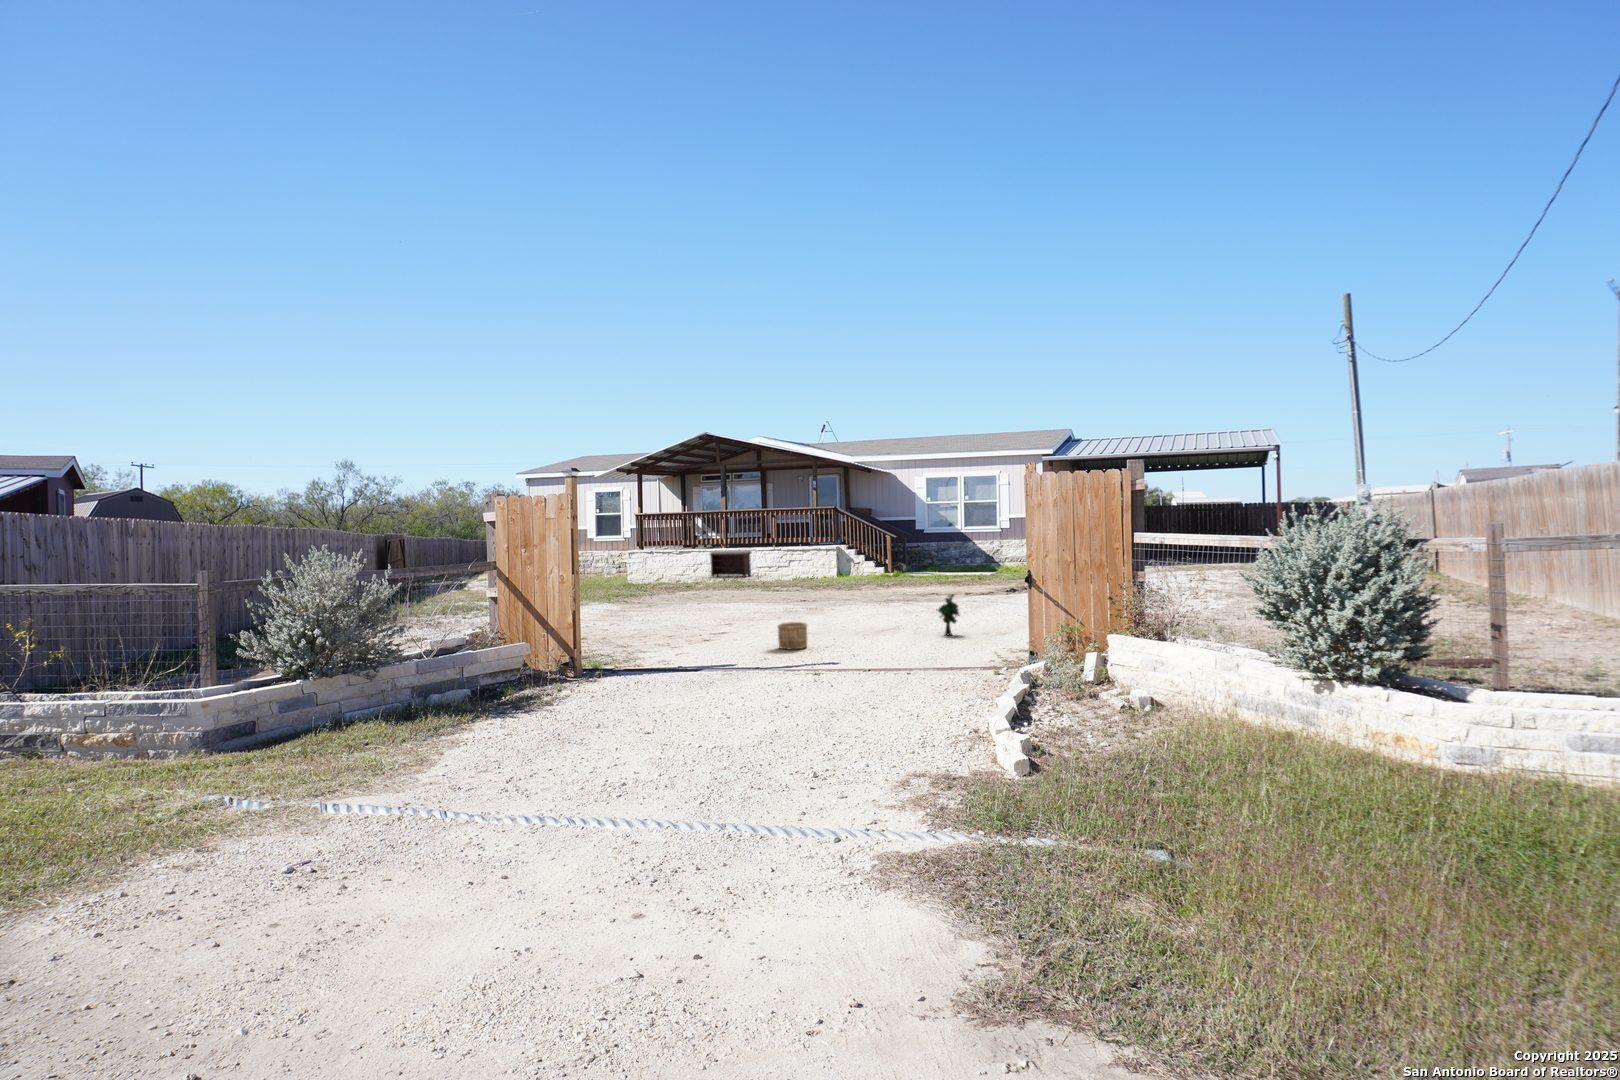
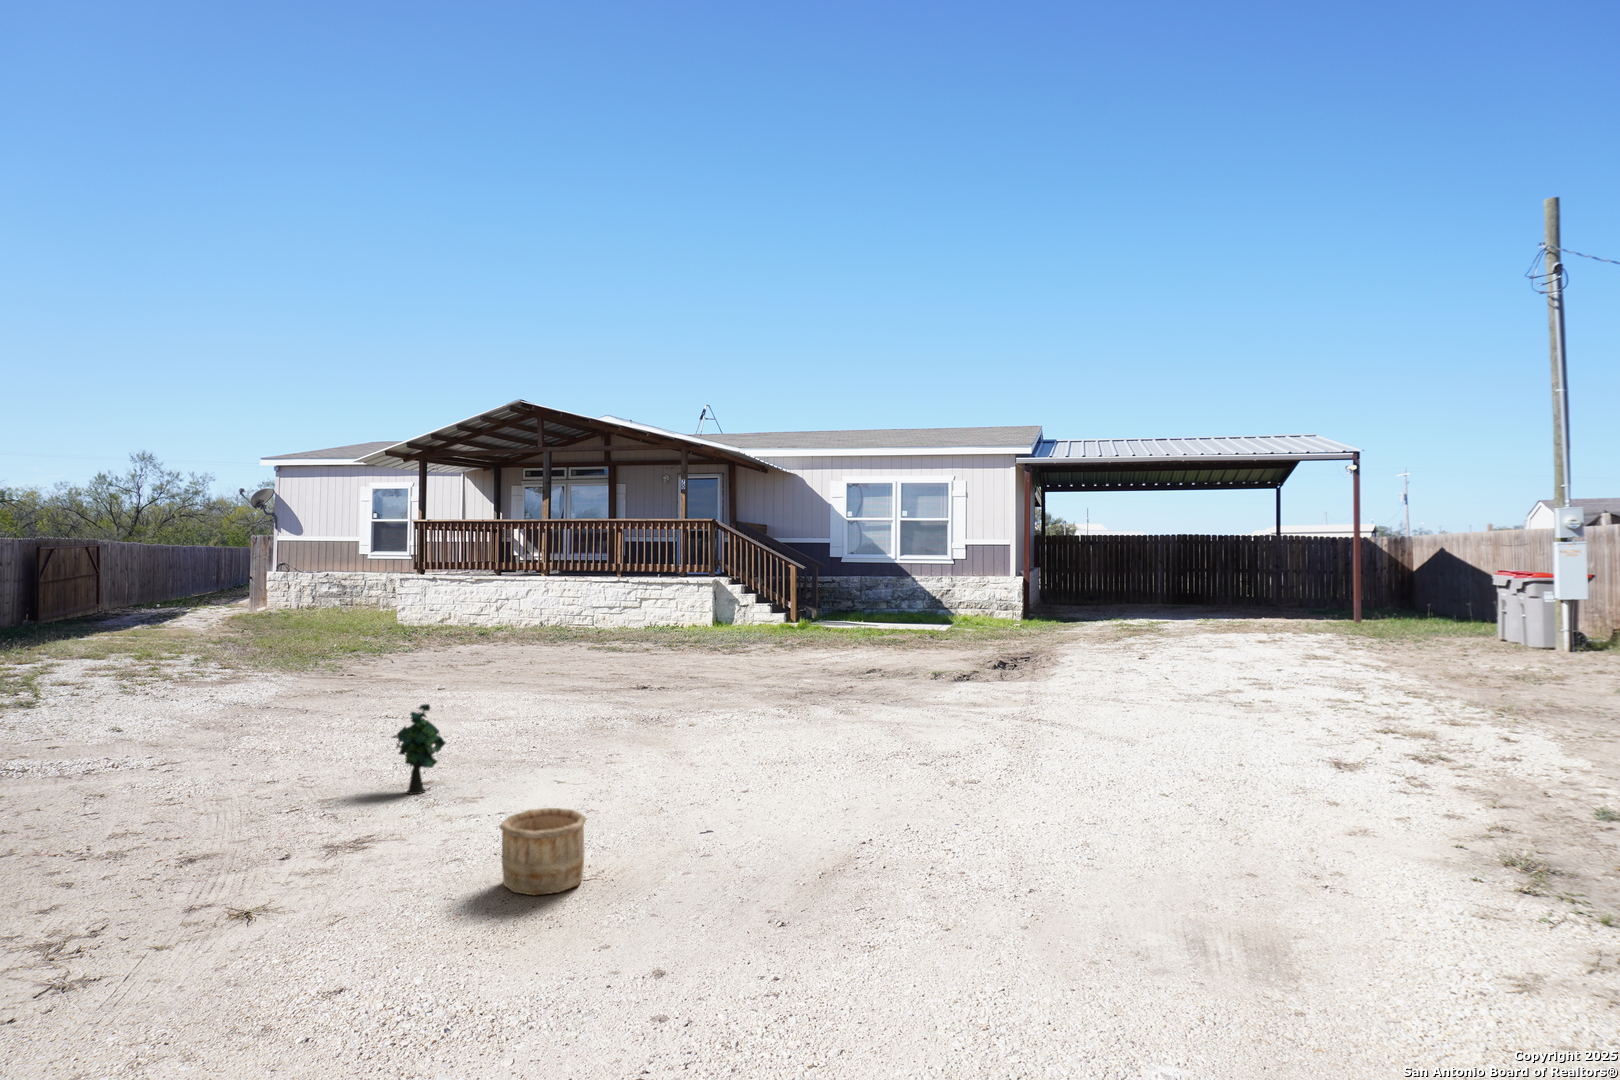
bench: present [710,550,751,577] -> none [519,580,585,622]
decorative plant: present [938,594,959,635] -> present [392,704,446,794]

